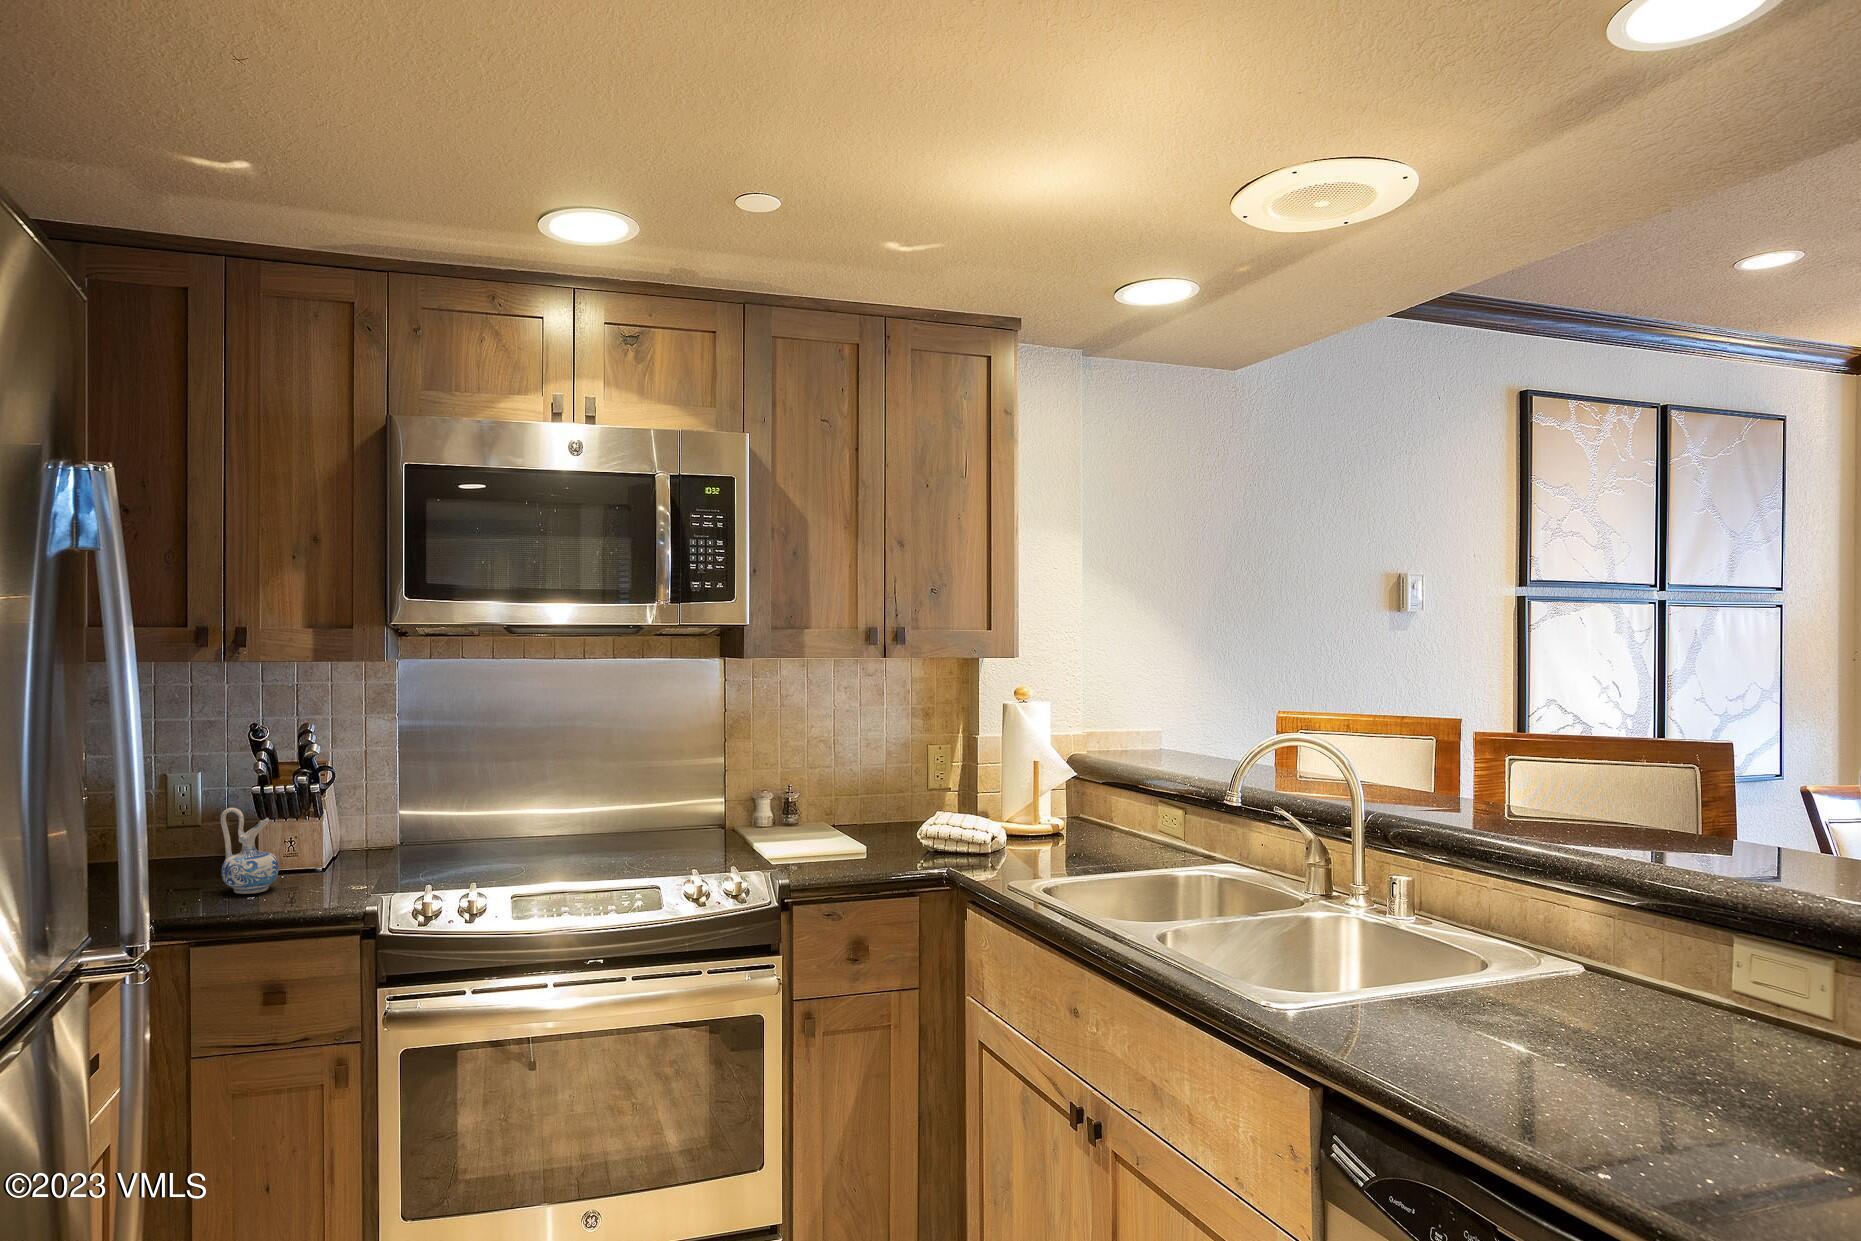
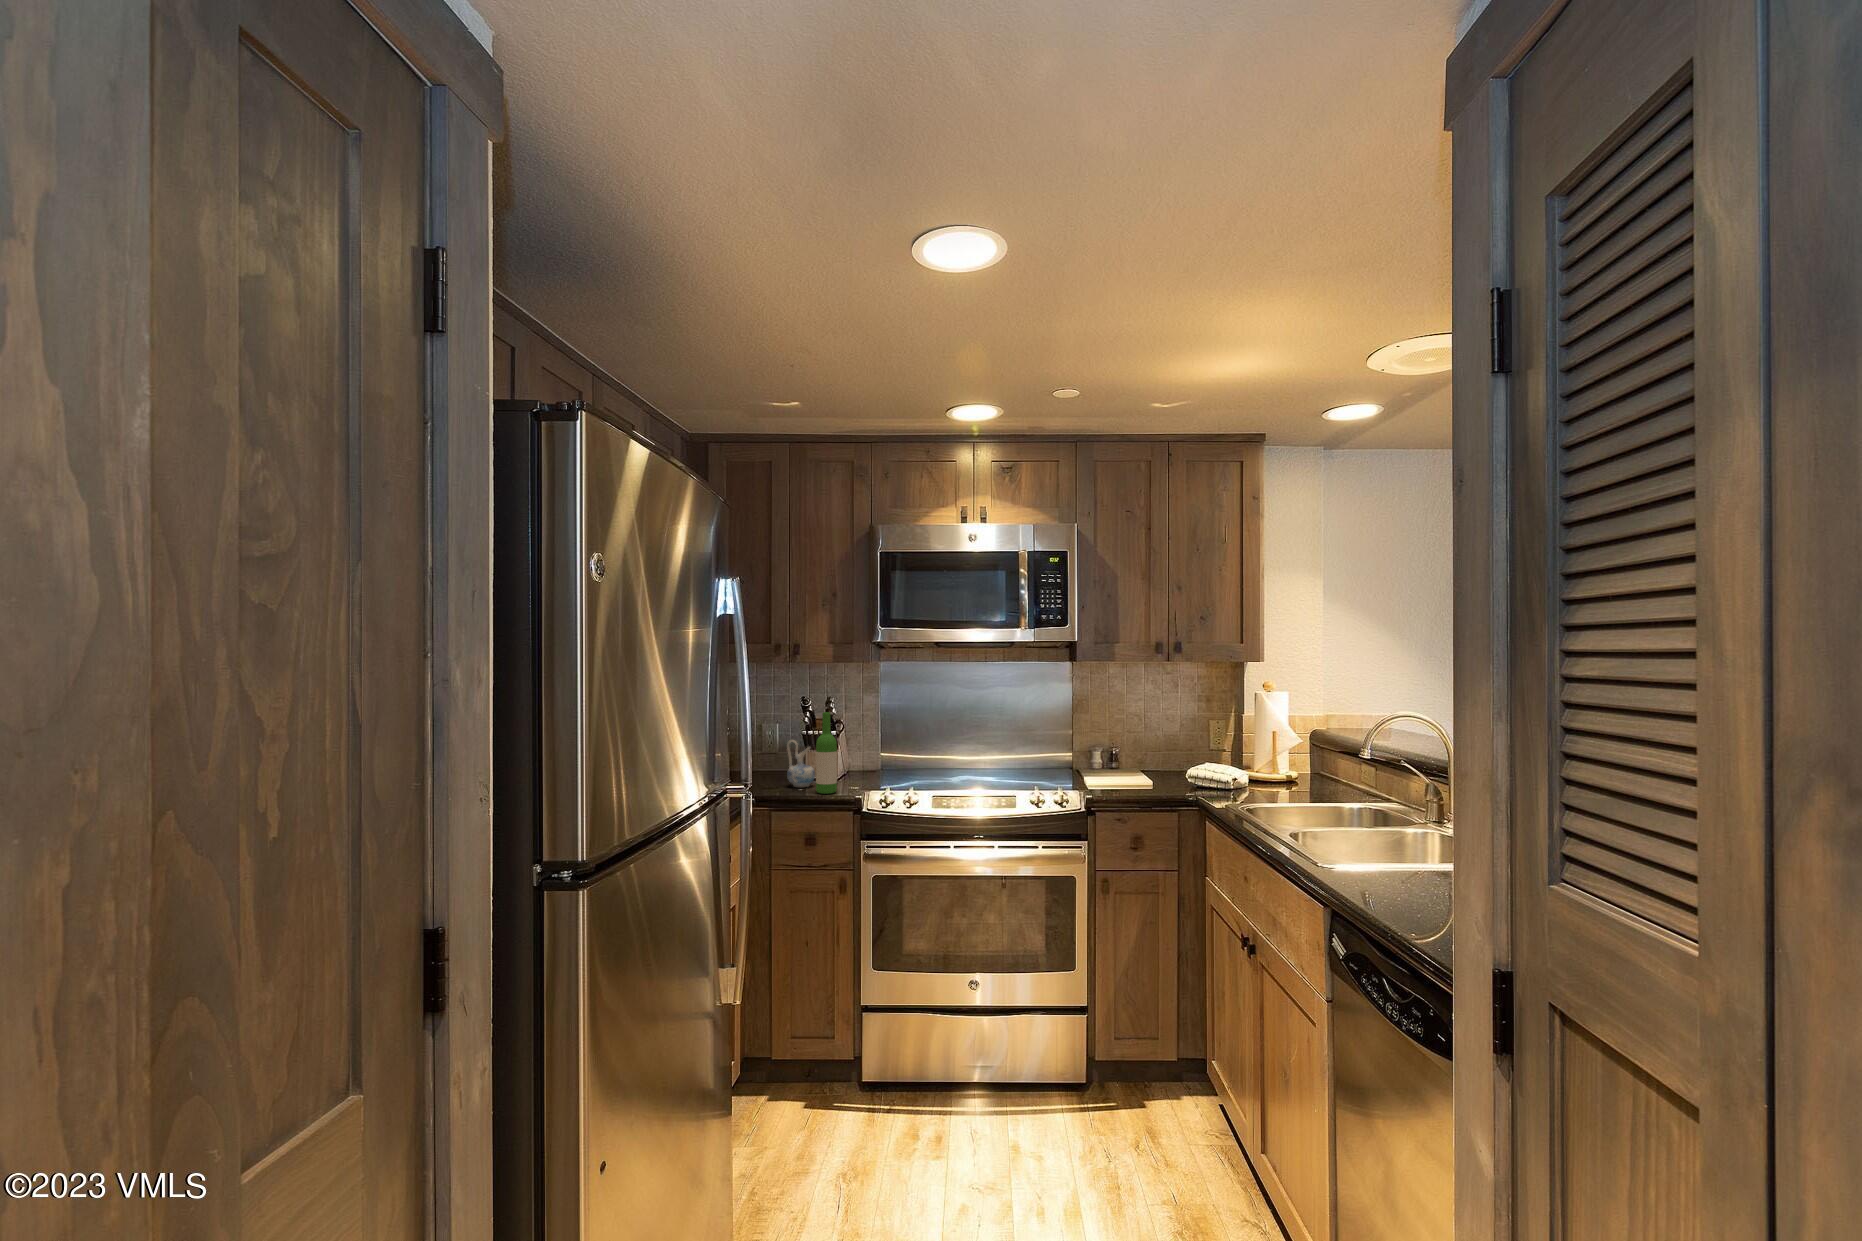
wine bottle: none [282,757,324,905] -> present [816,712,837,794]

